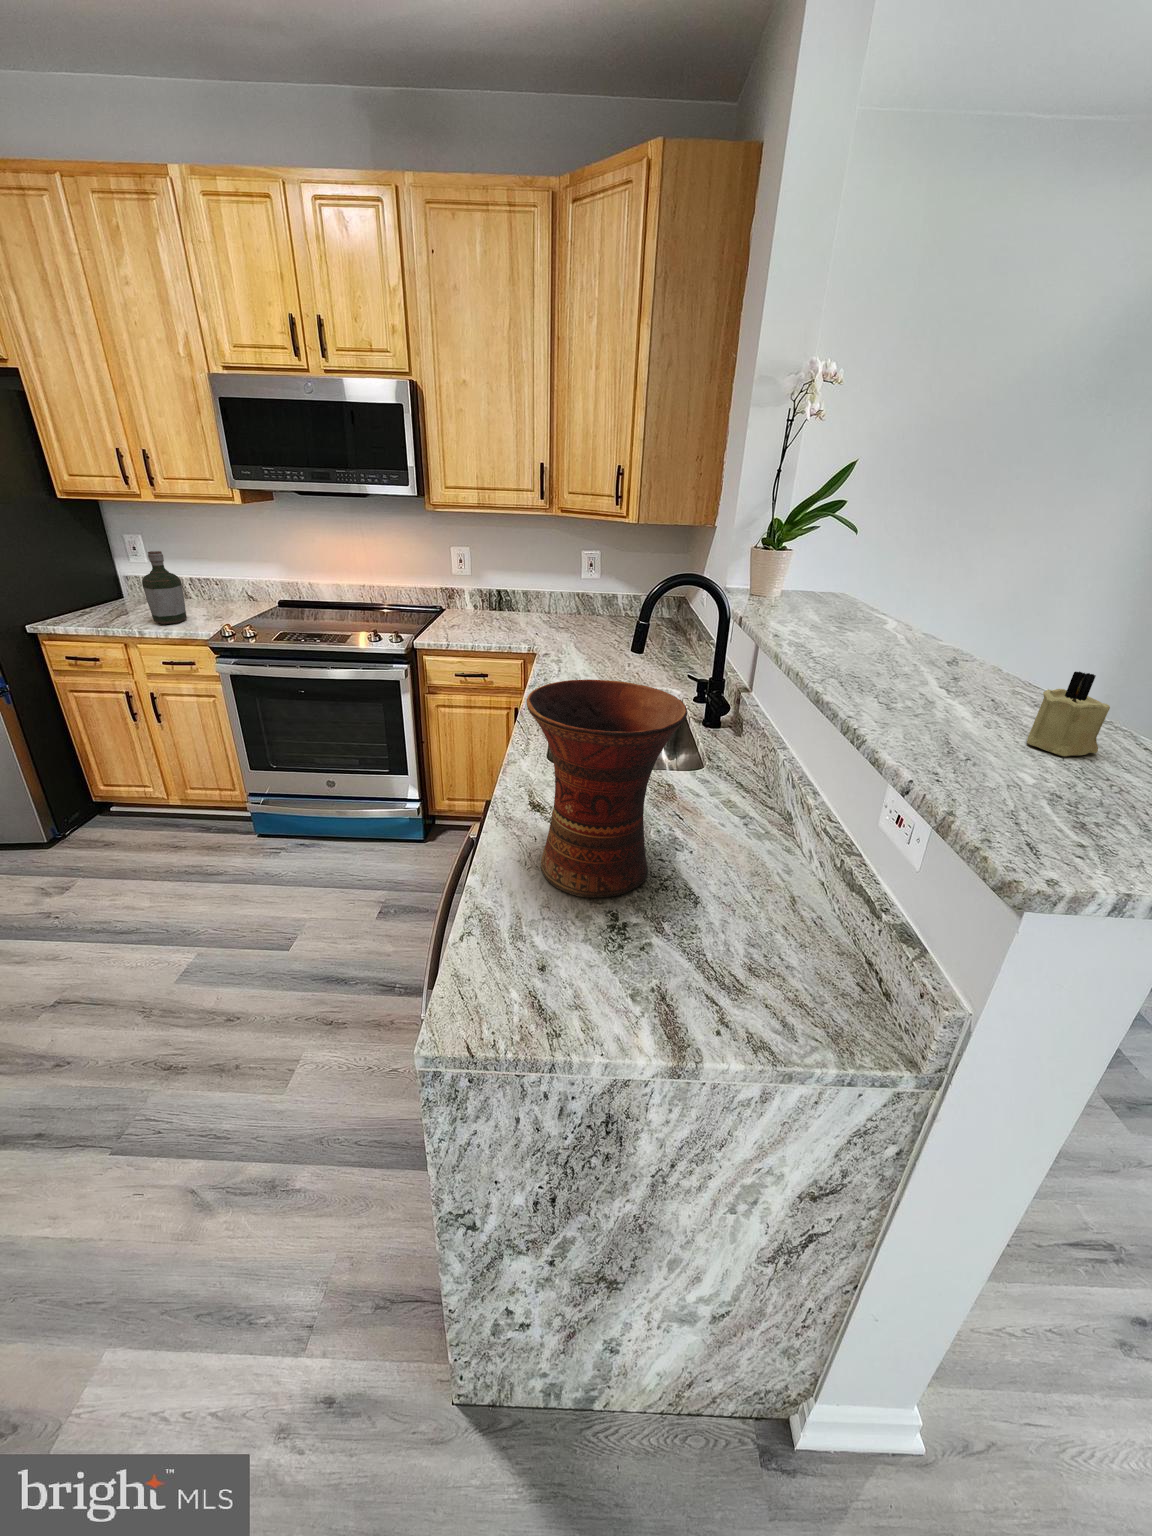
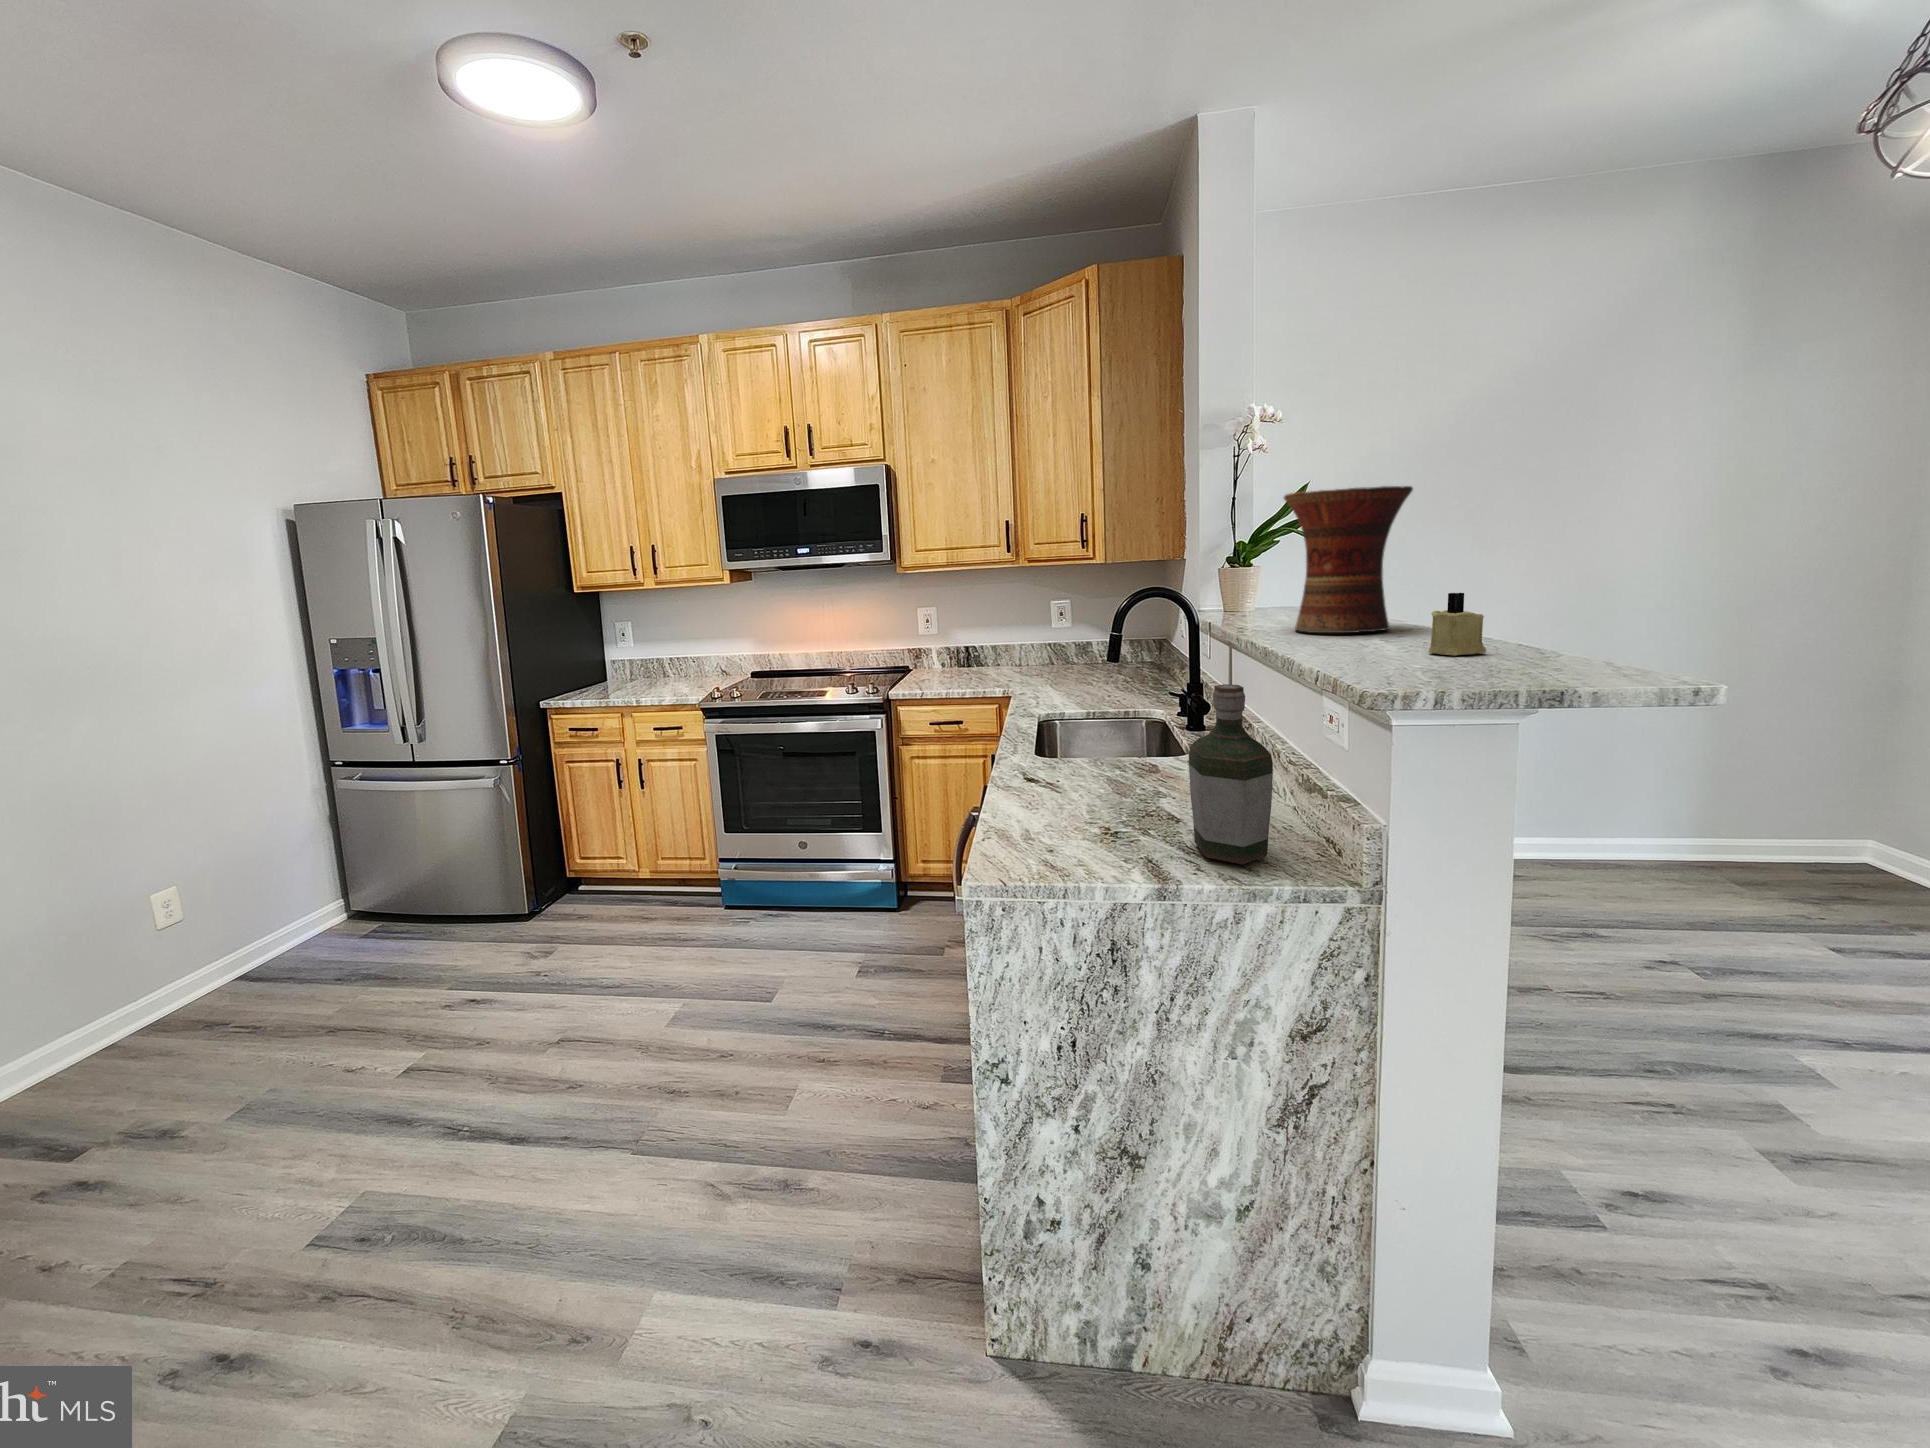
bottle: present [142,551,187,624] -> present [1189,684,1273,864]
vase: present [526,679,687,897] -> present [1284,486,1413,633]

